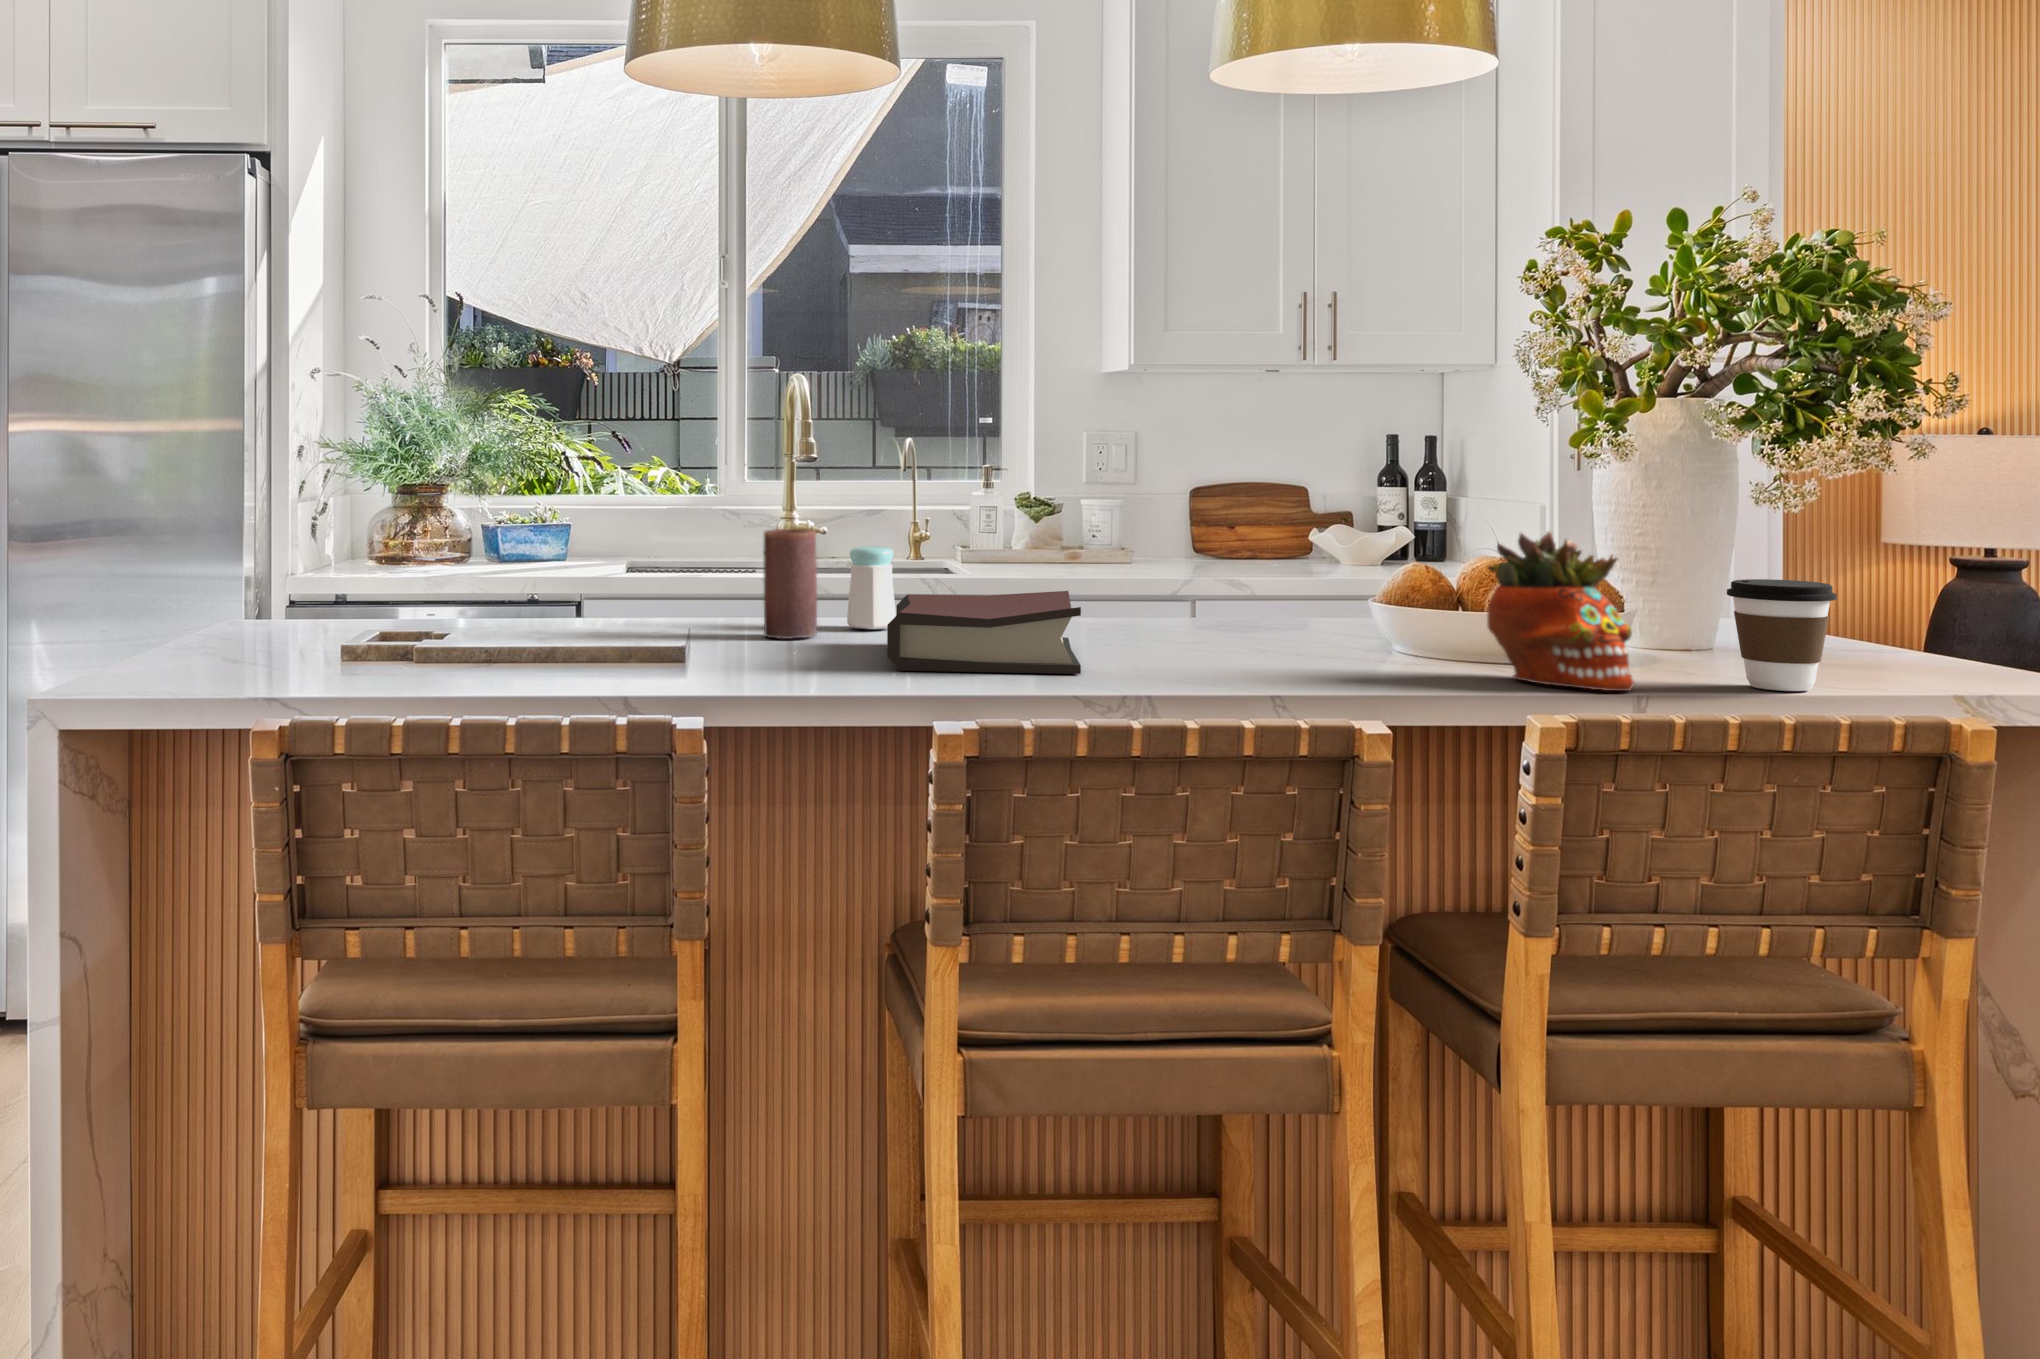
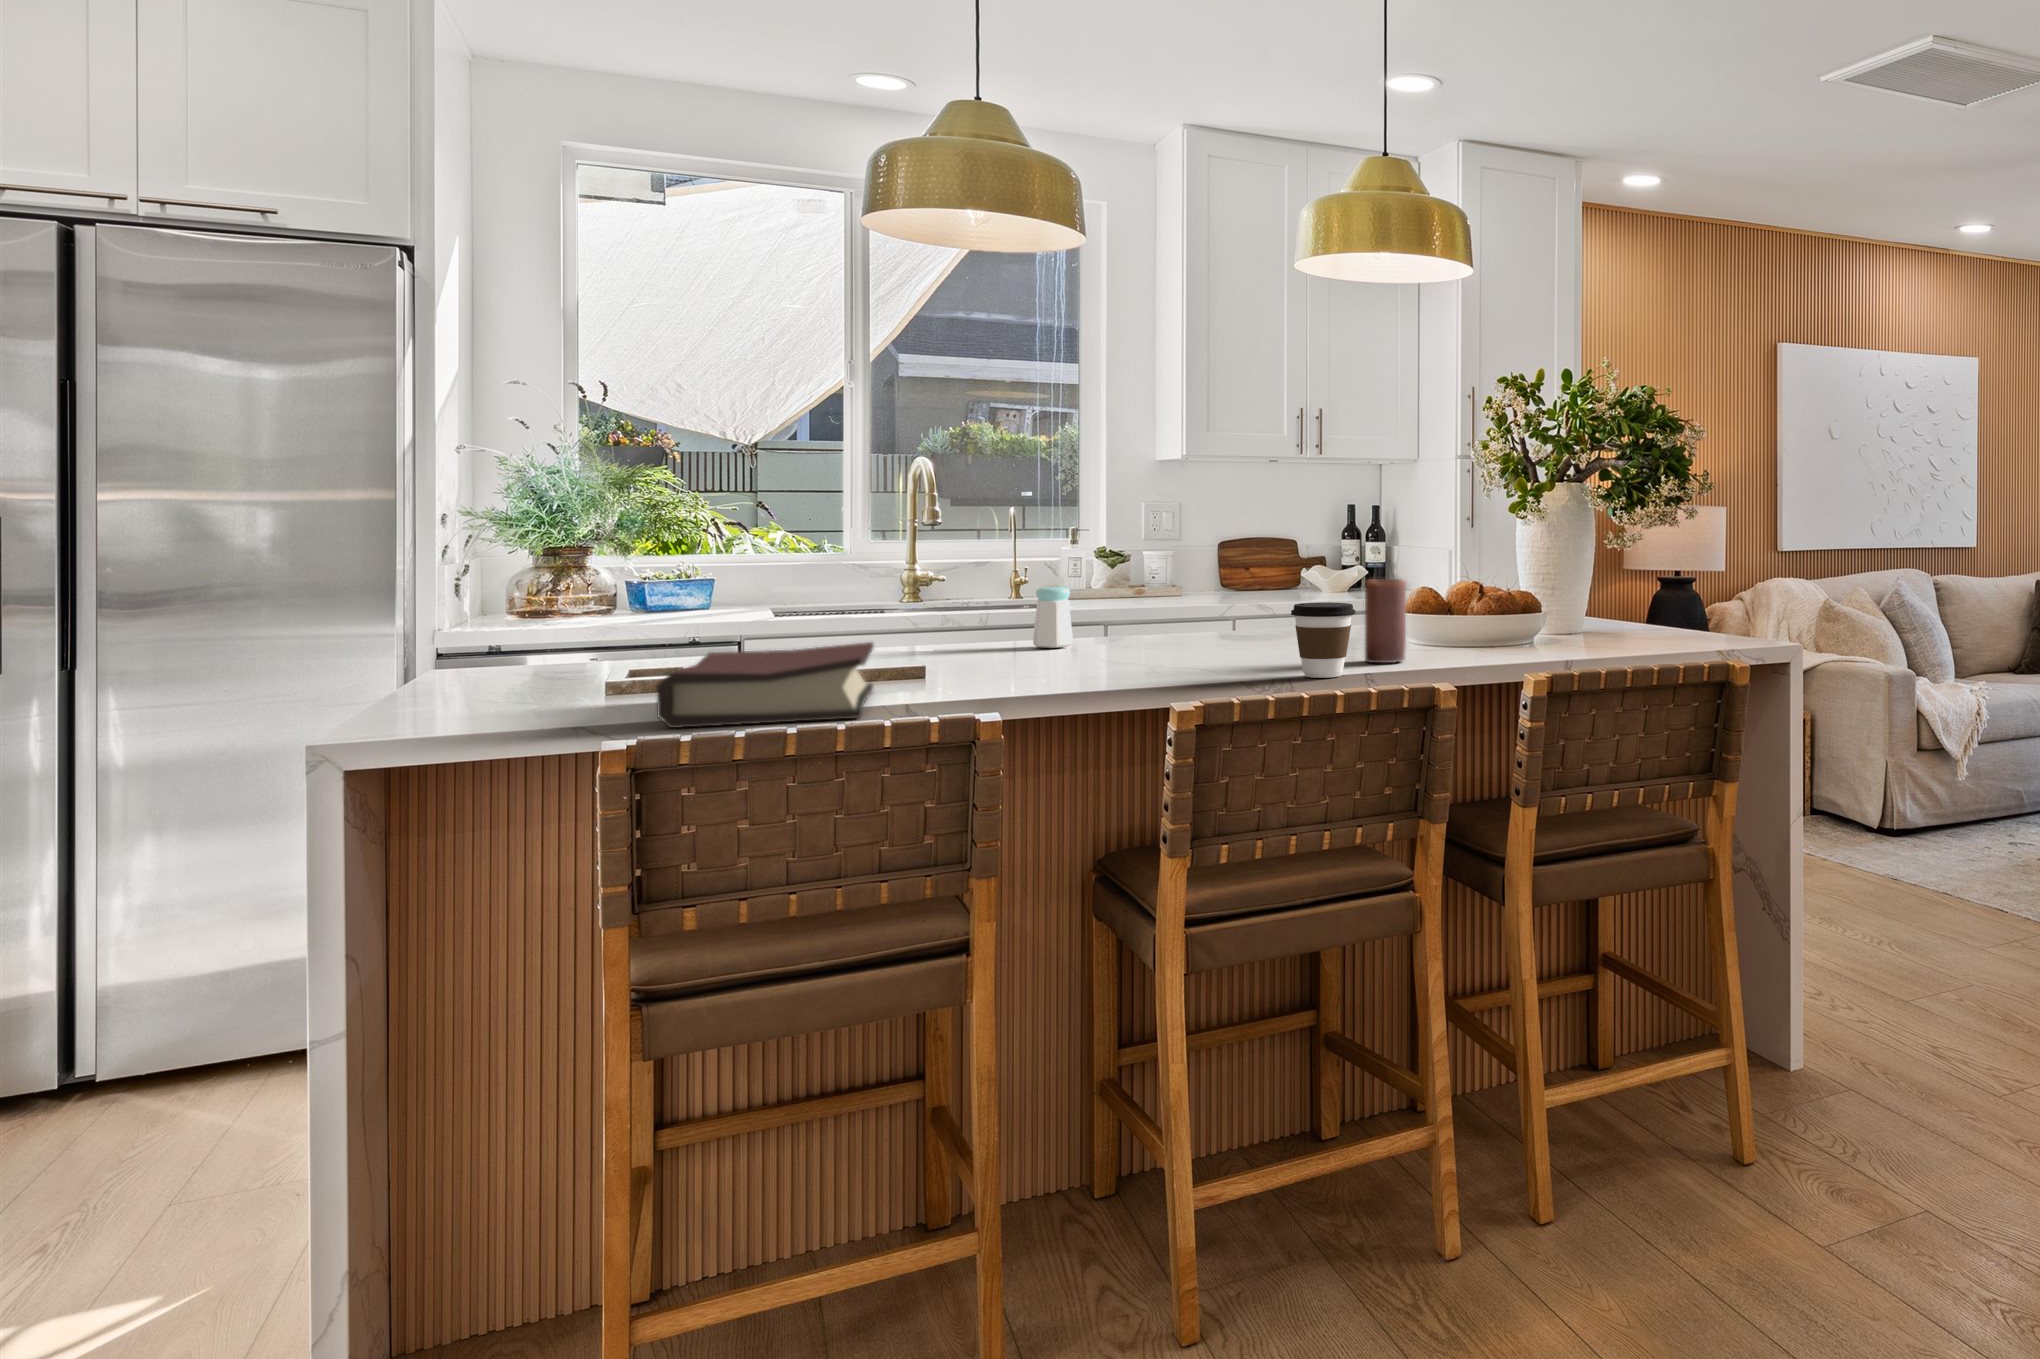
candle: present [763,529,817,639] -> present [1365,579,1406,663]
succulent planter: present [1487,532,1634,691] -> none [1478,564,1562,657]
coffee cup: present [1727,579,1837,691] -> present [1291,602,1355,678]
hardback book: present [887,591,1081,674] -> present [657,642,874,728]

